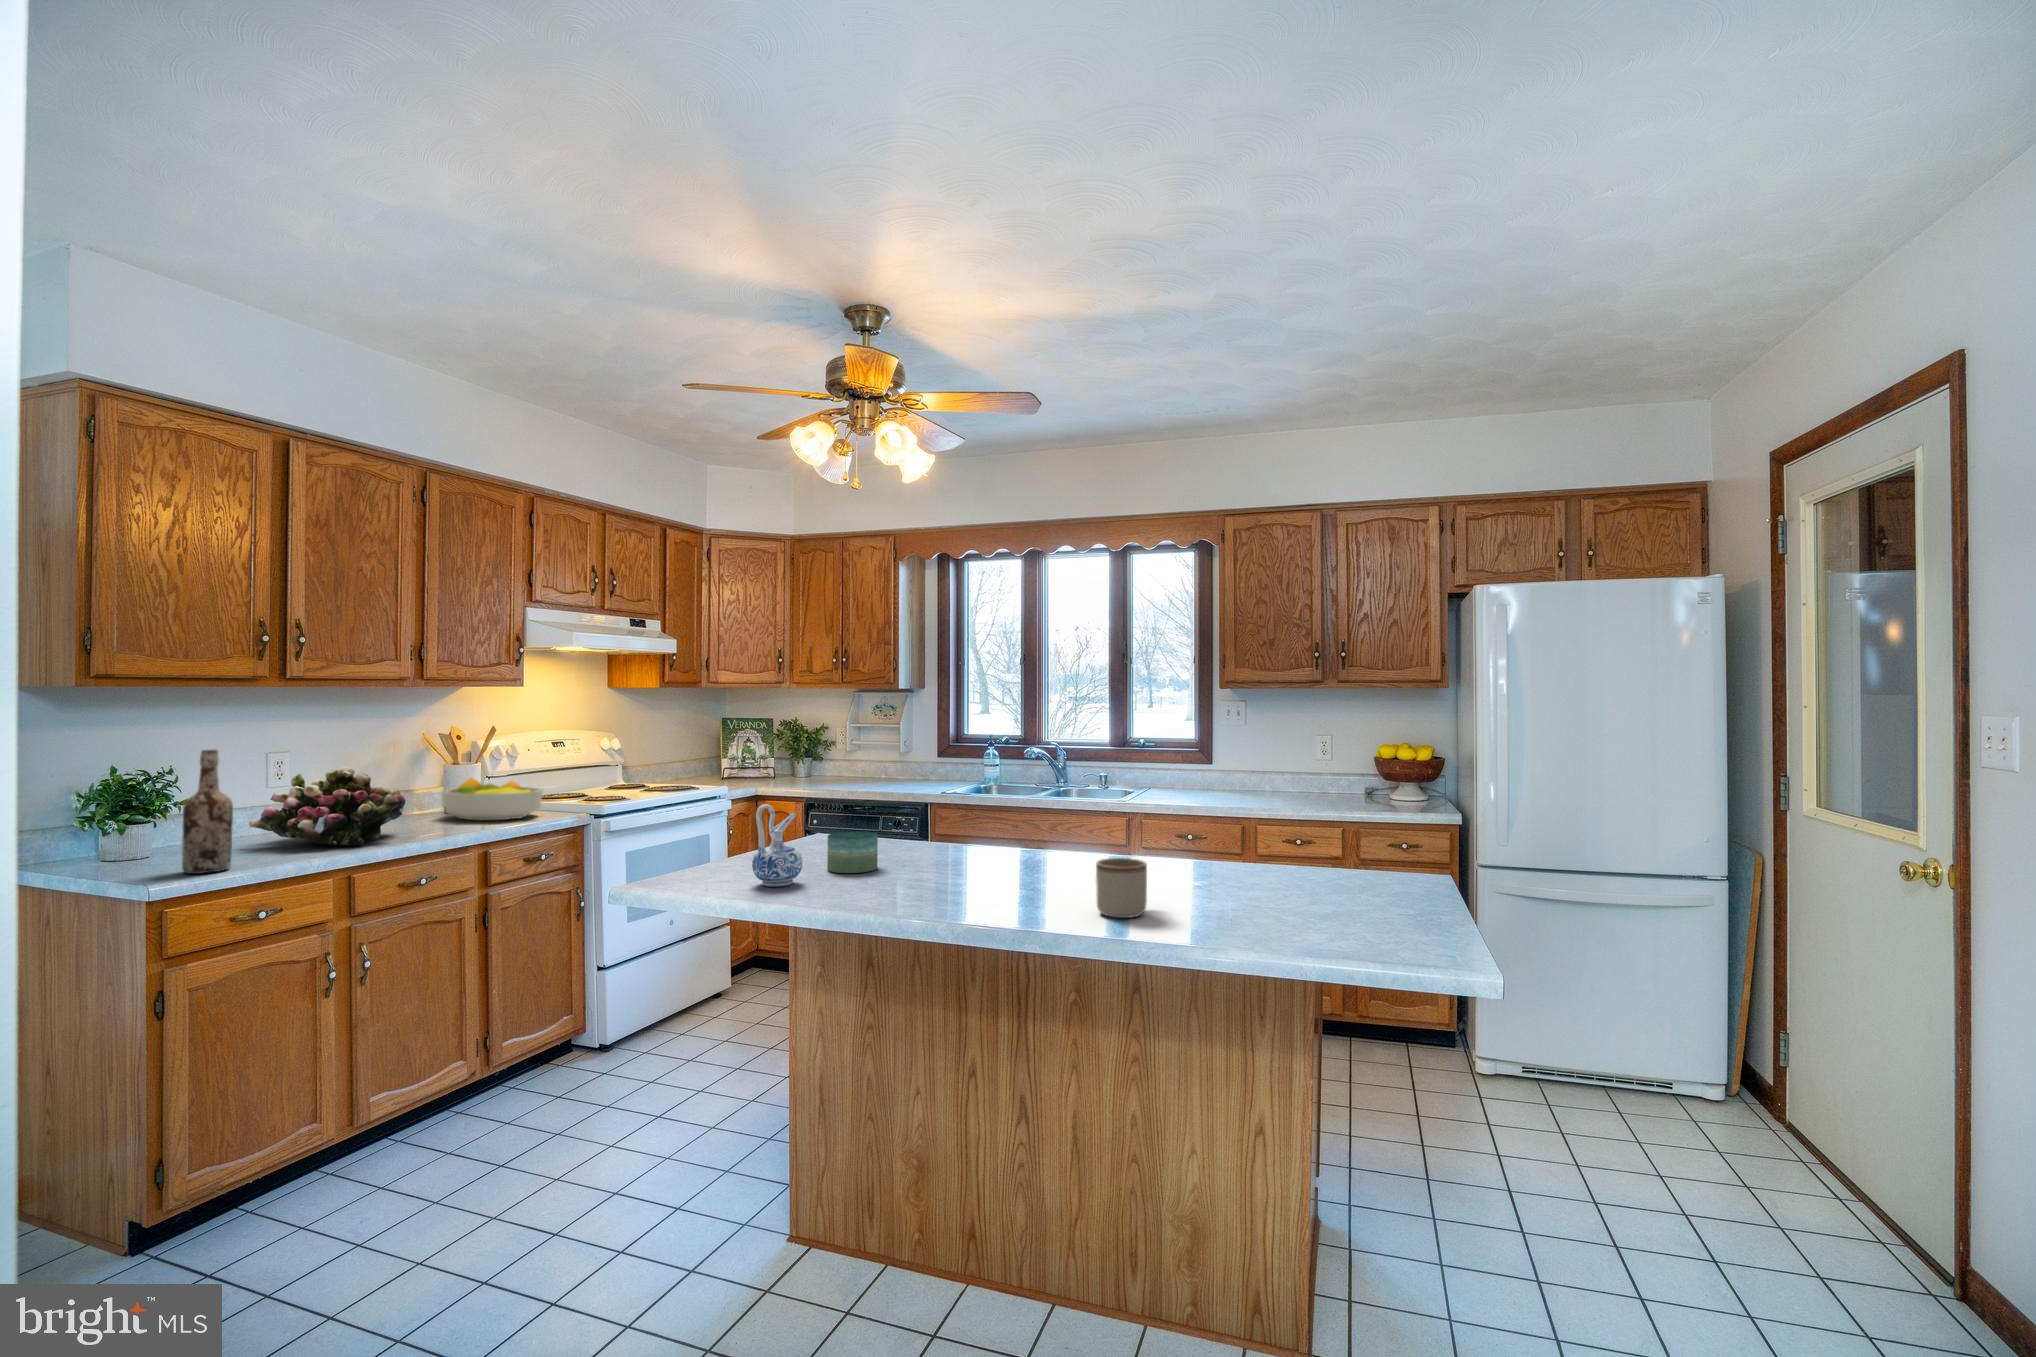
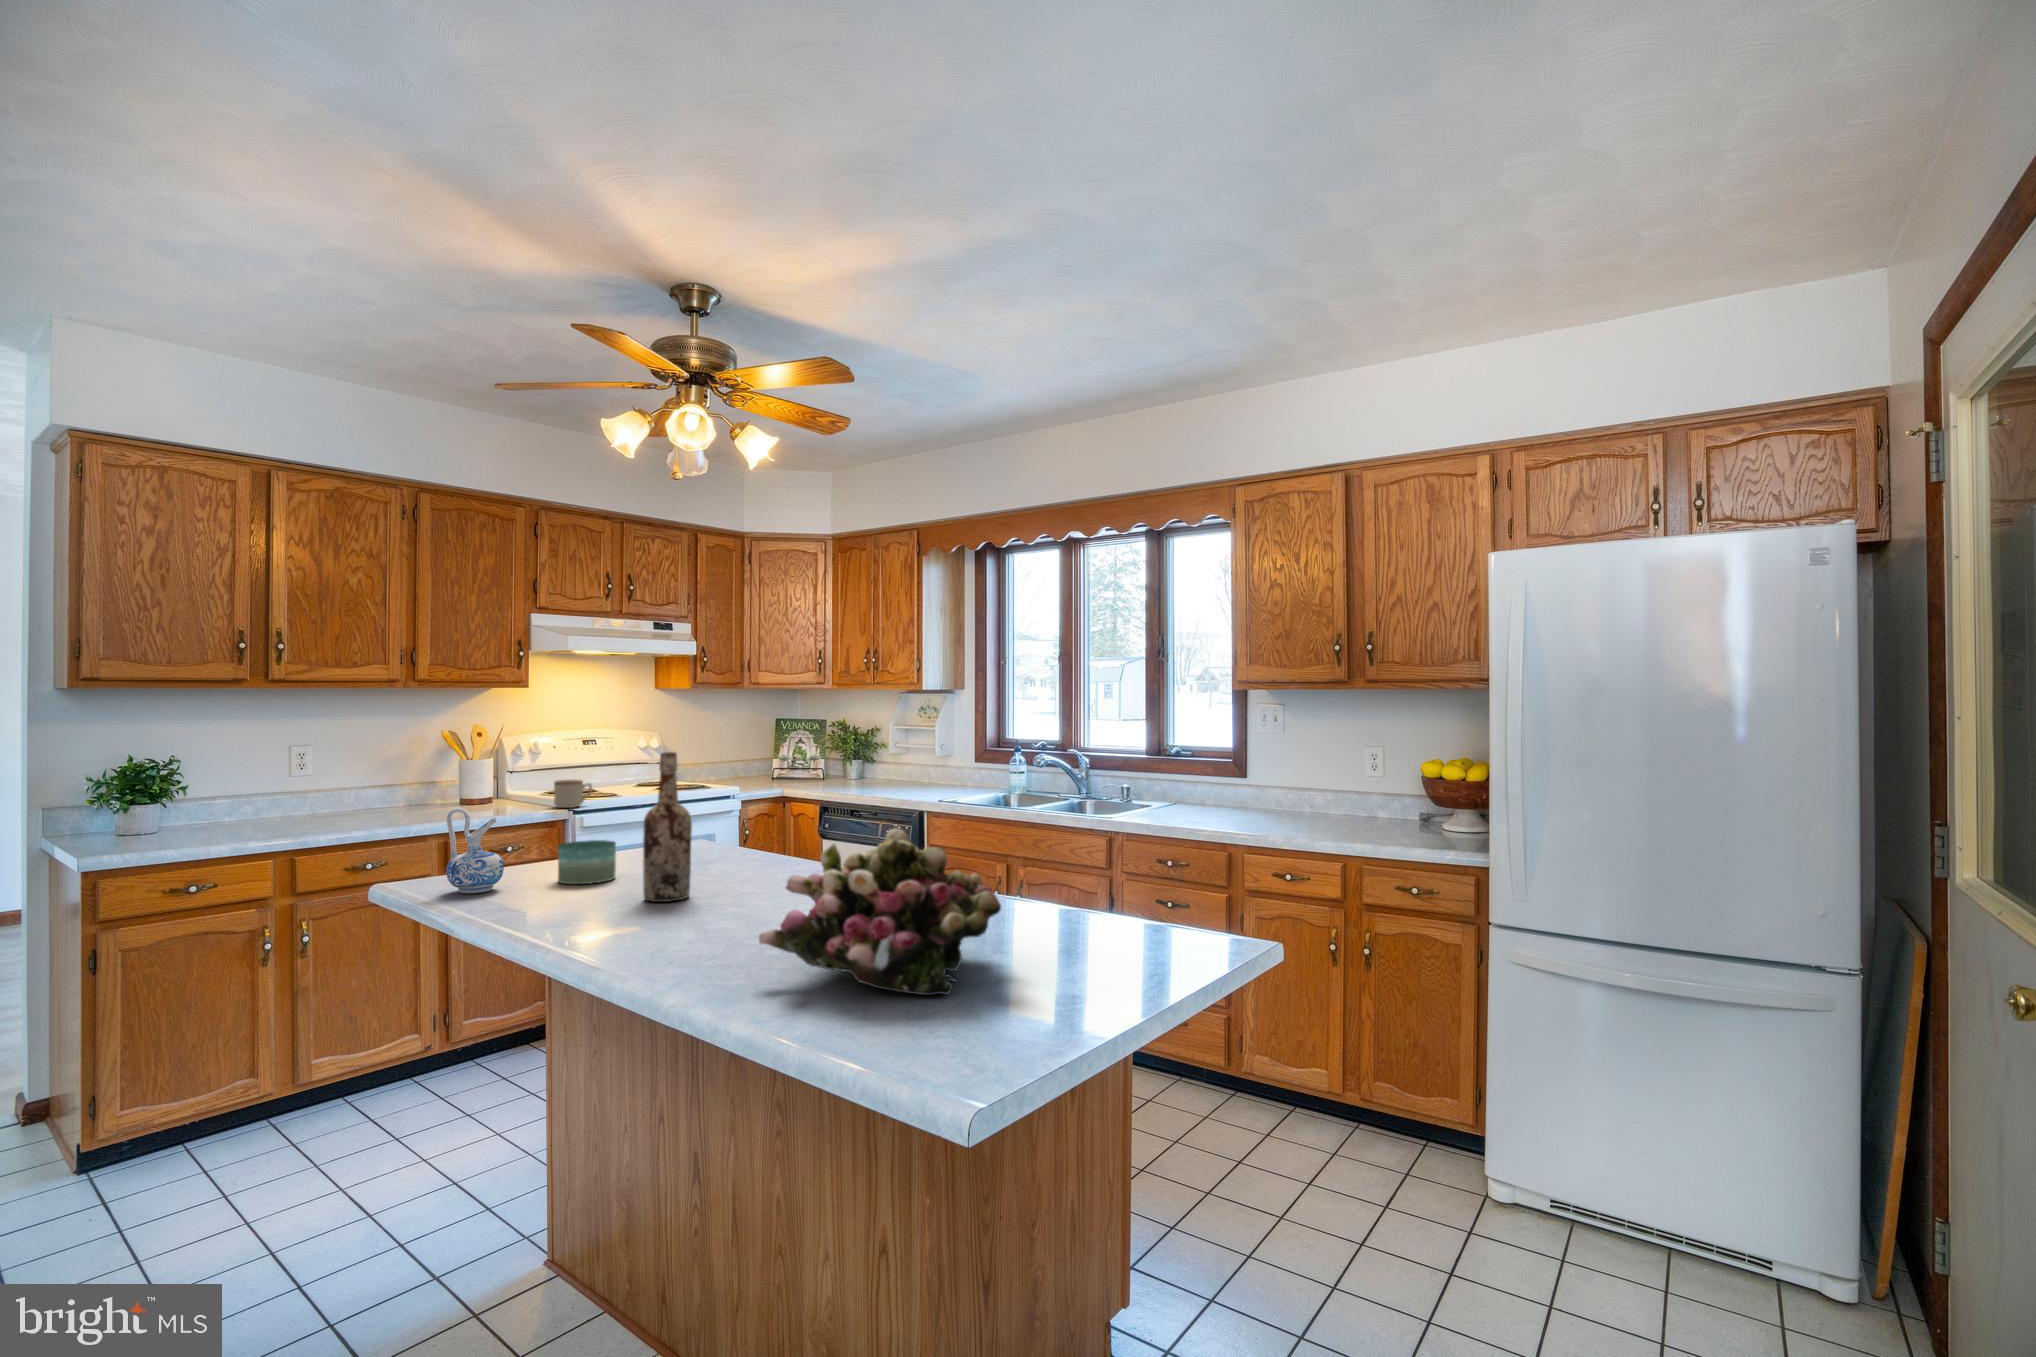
wine bottle: present [182,750,233,874] -> present [643,752,692,902]
flower arrangement: present [249,767,405,846] -> present [759,829,1001,995]
fruit bowl: present [443,778,543,820] -> none [430,772,516,814]
mug: present [1096,858,1147,918] -> present [554,780,592,808]

